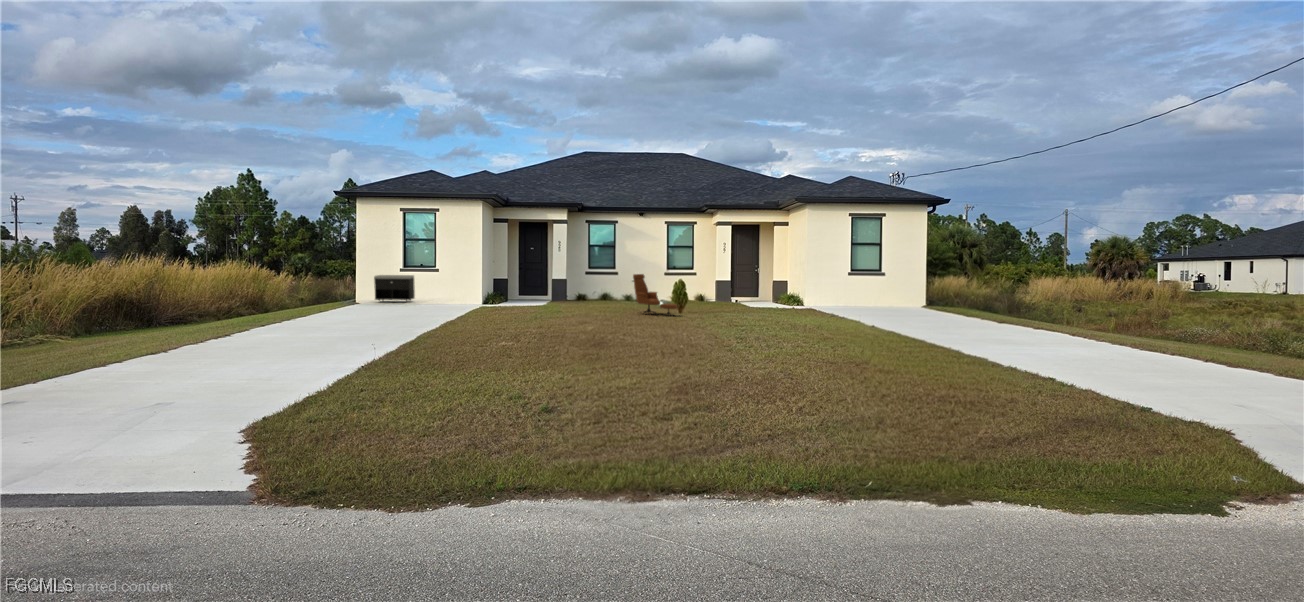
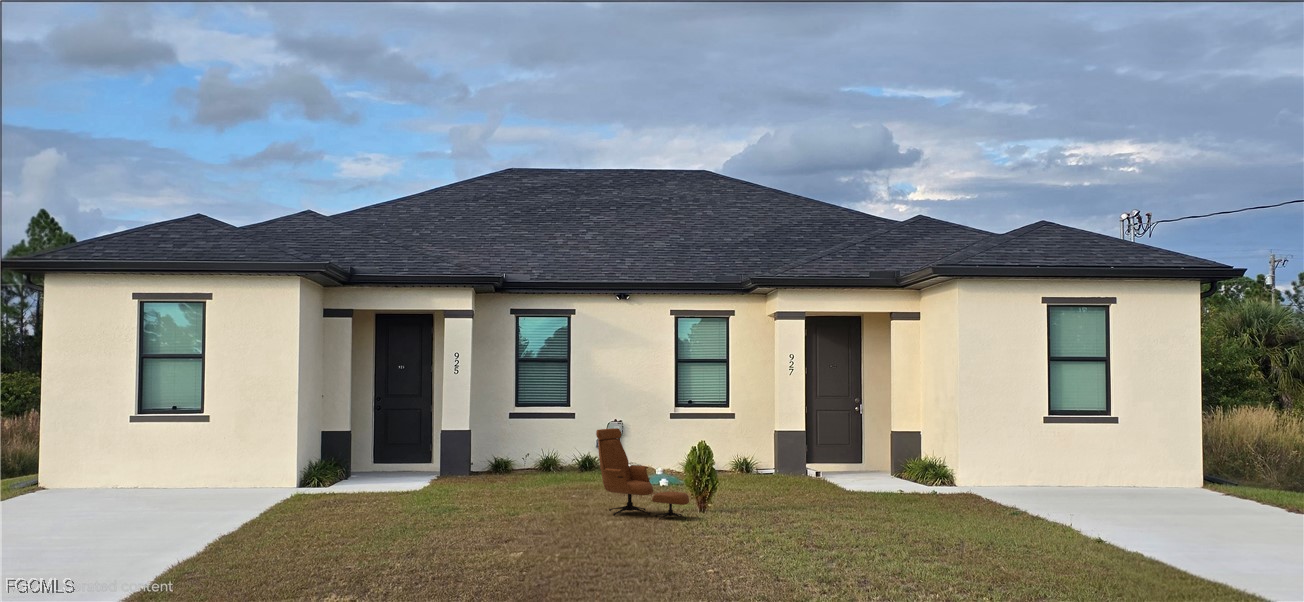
storage bench: present [374,275,415,301] -> none [70,427,155,485]

